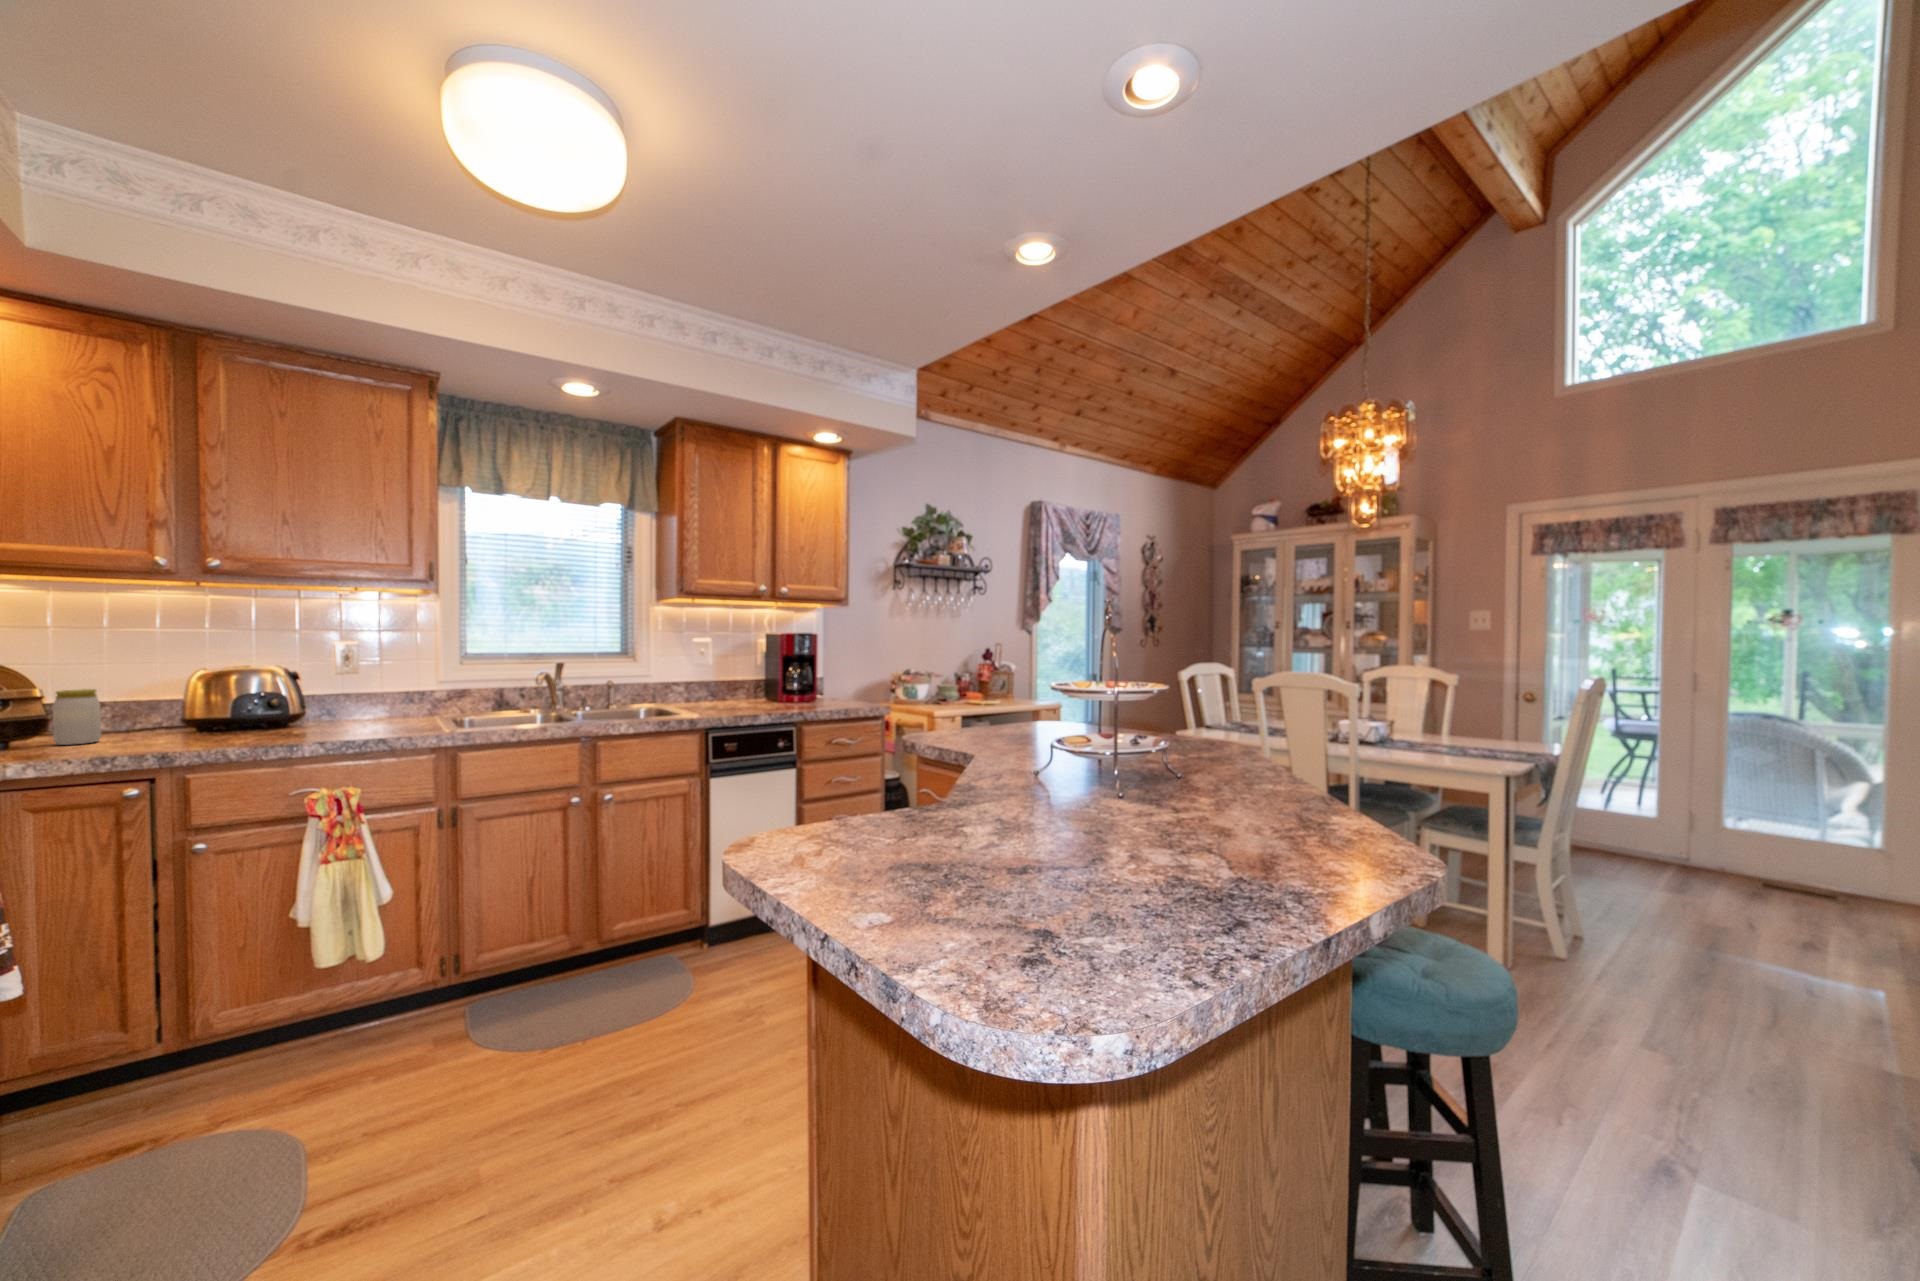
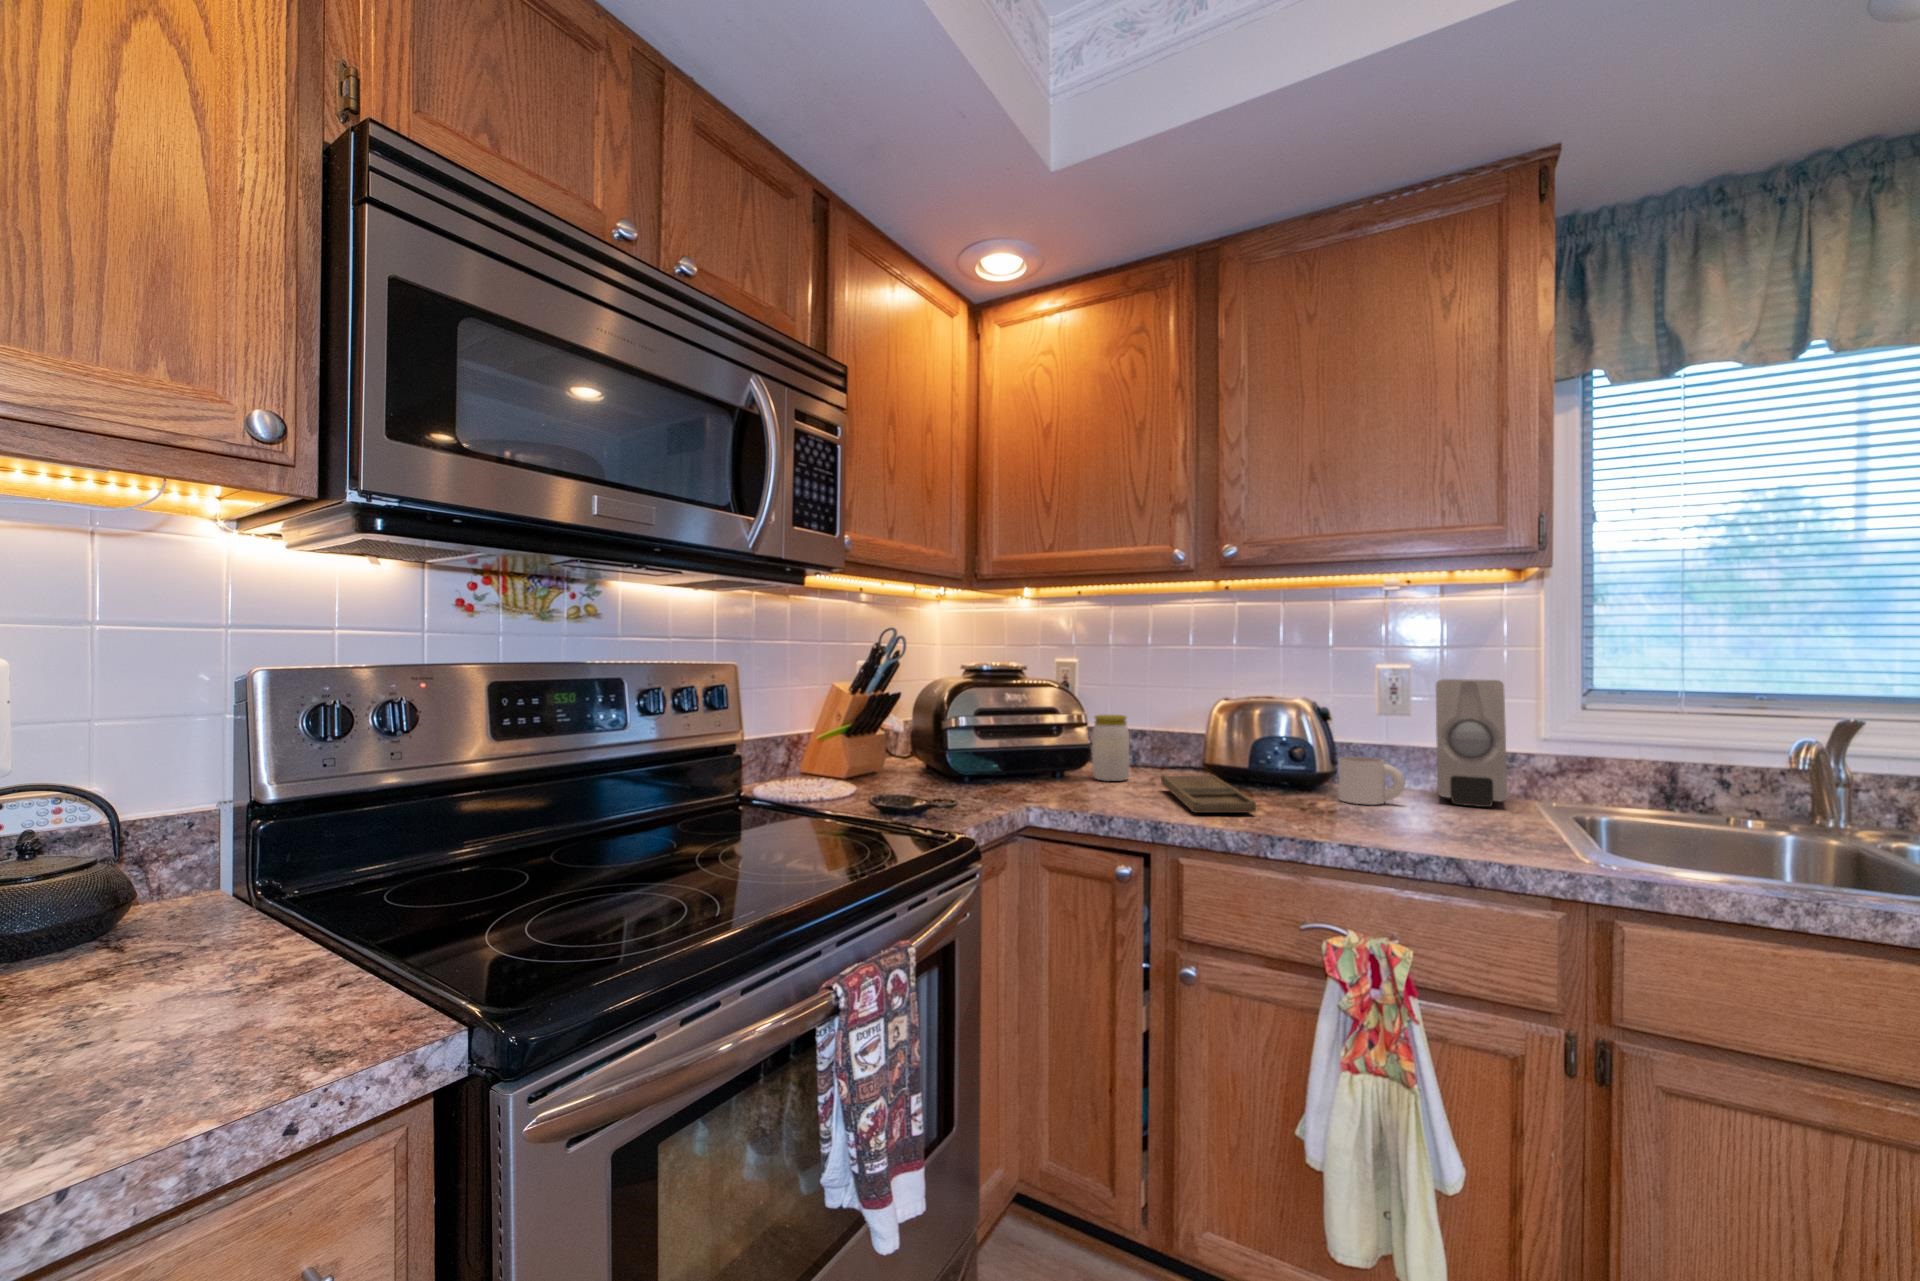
soap dispenser: none [375,650,417,722] -> present [1436,679,1507,807]
mug: none [308,701,355,729] -> present [1339,757,1405,805]
tray: none [146,725,248,747] -> present [1161,774,1256,813]

